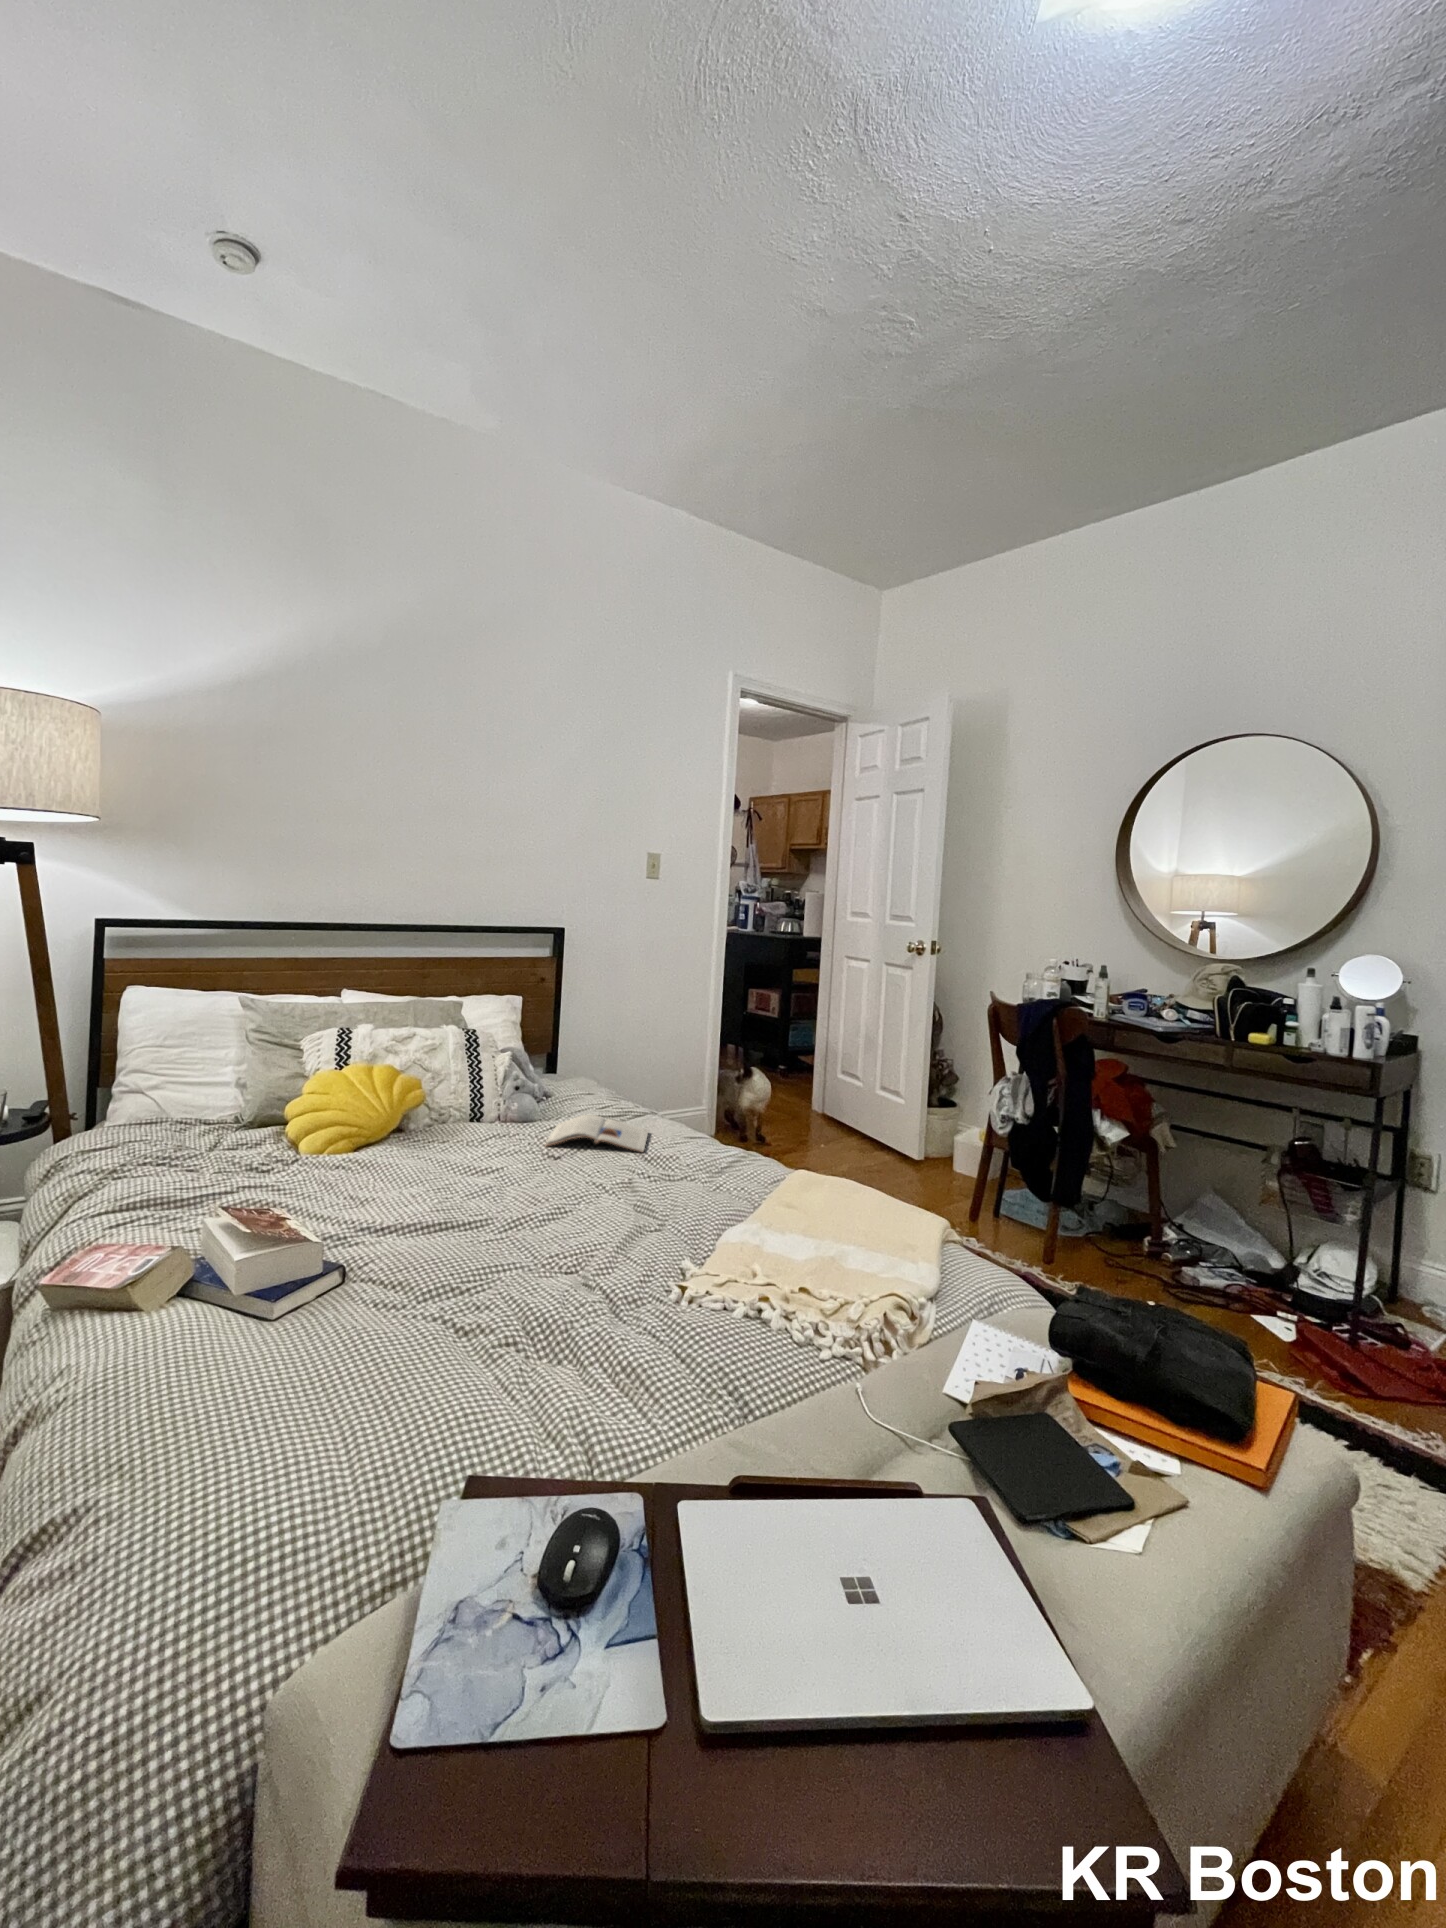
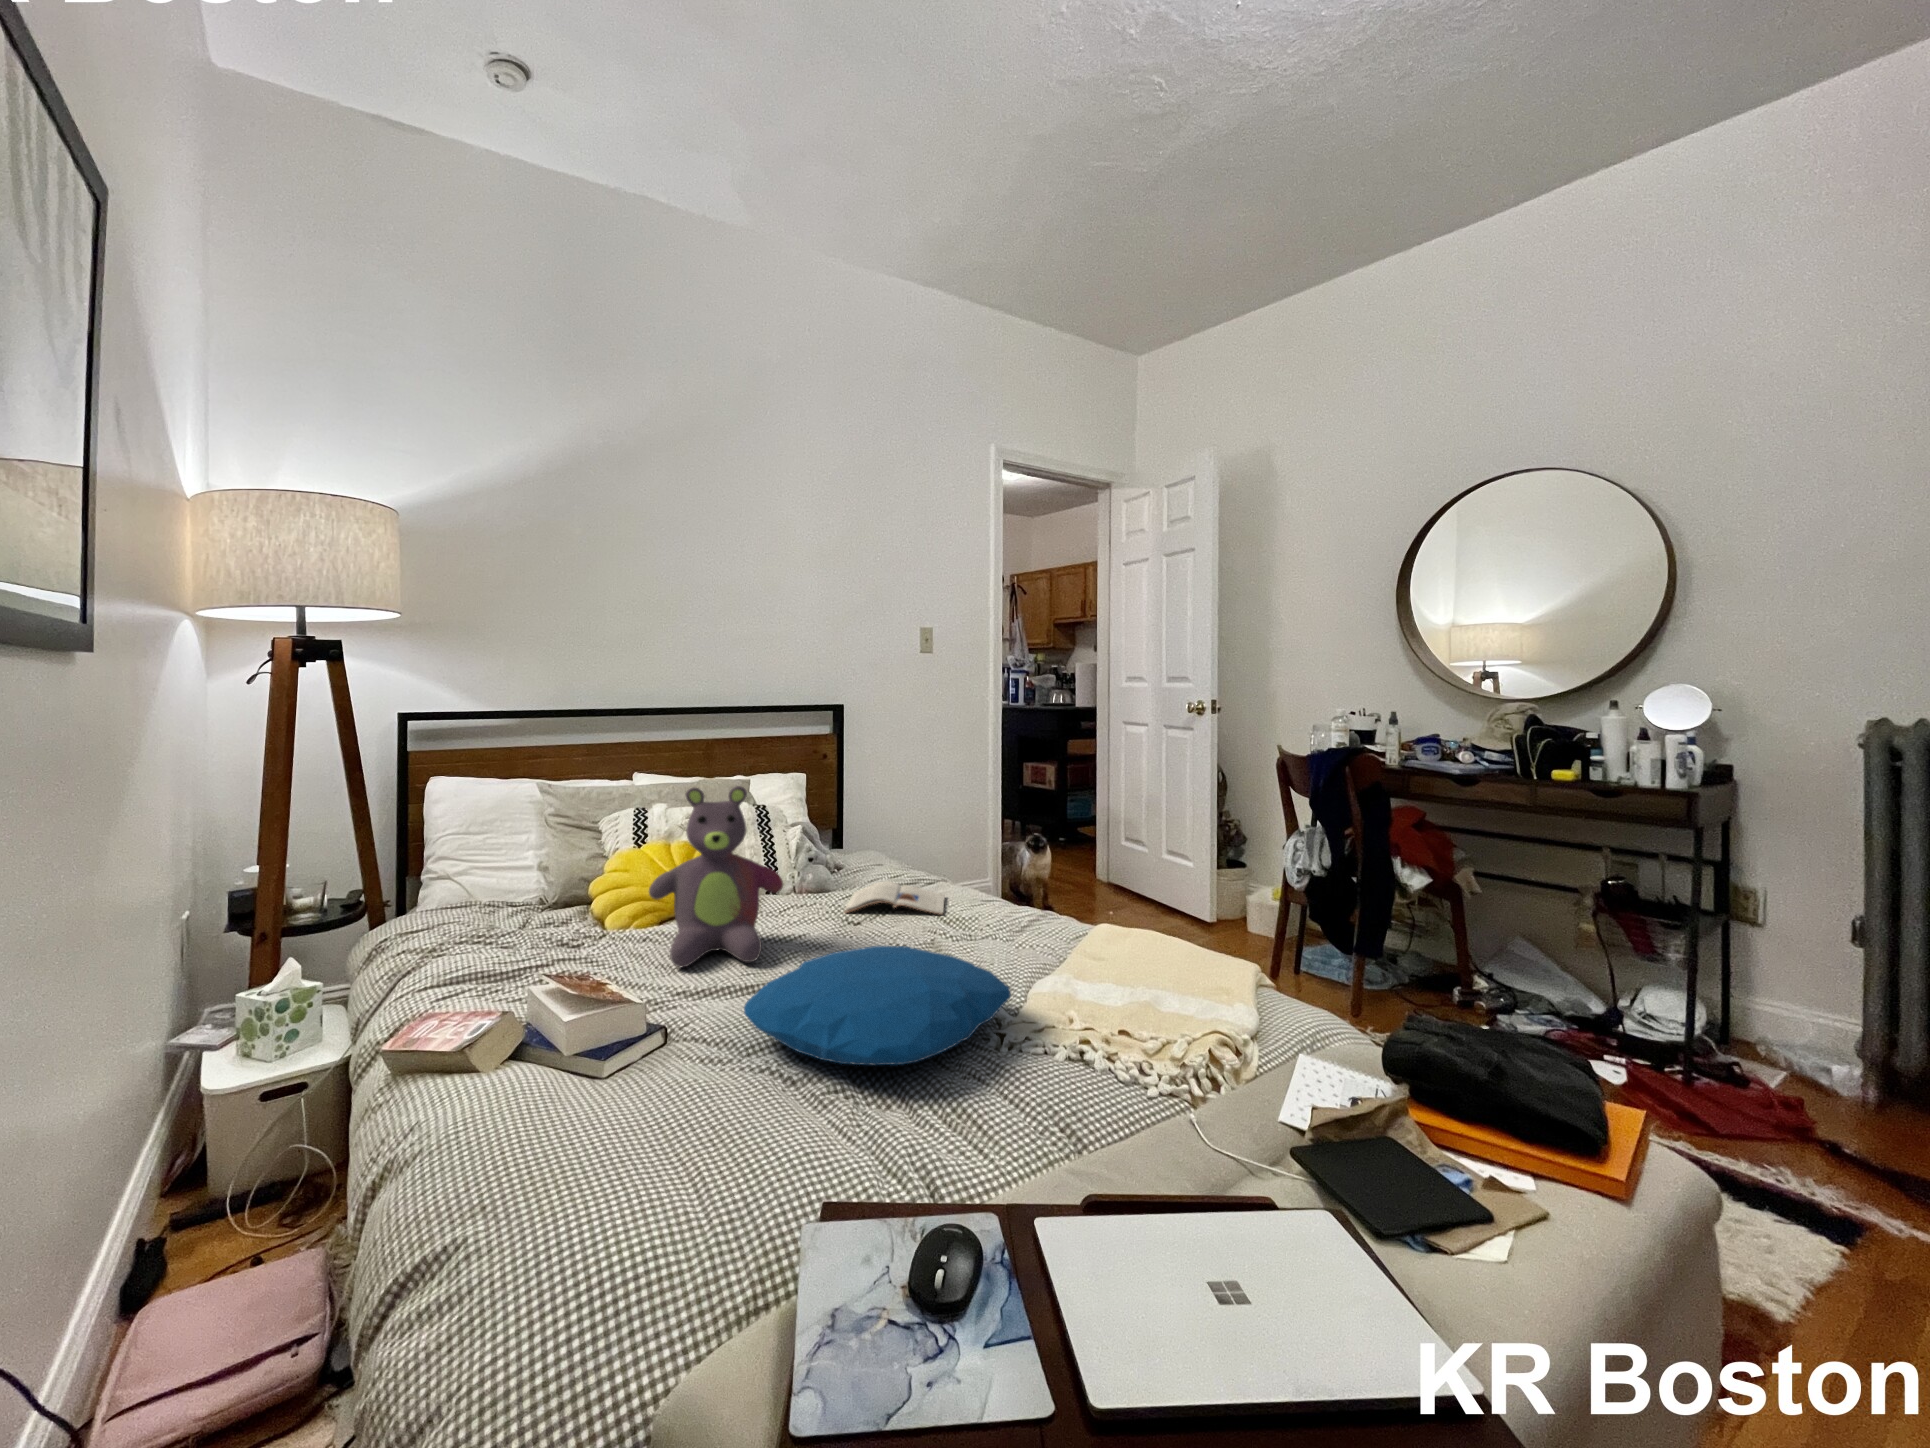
stuffed bear: none [342,1017,482,1201] -> present [649,786,783,968]
pillow: none [422,1189,695,1320] -> present [744,946,1011,1065]

